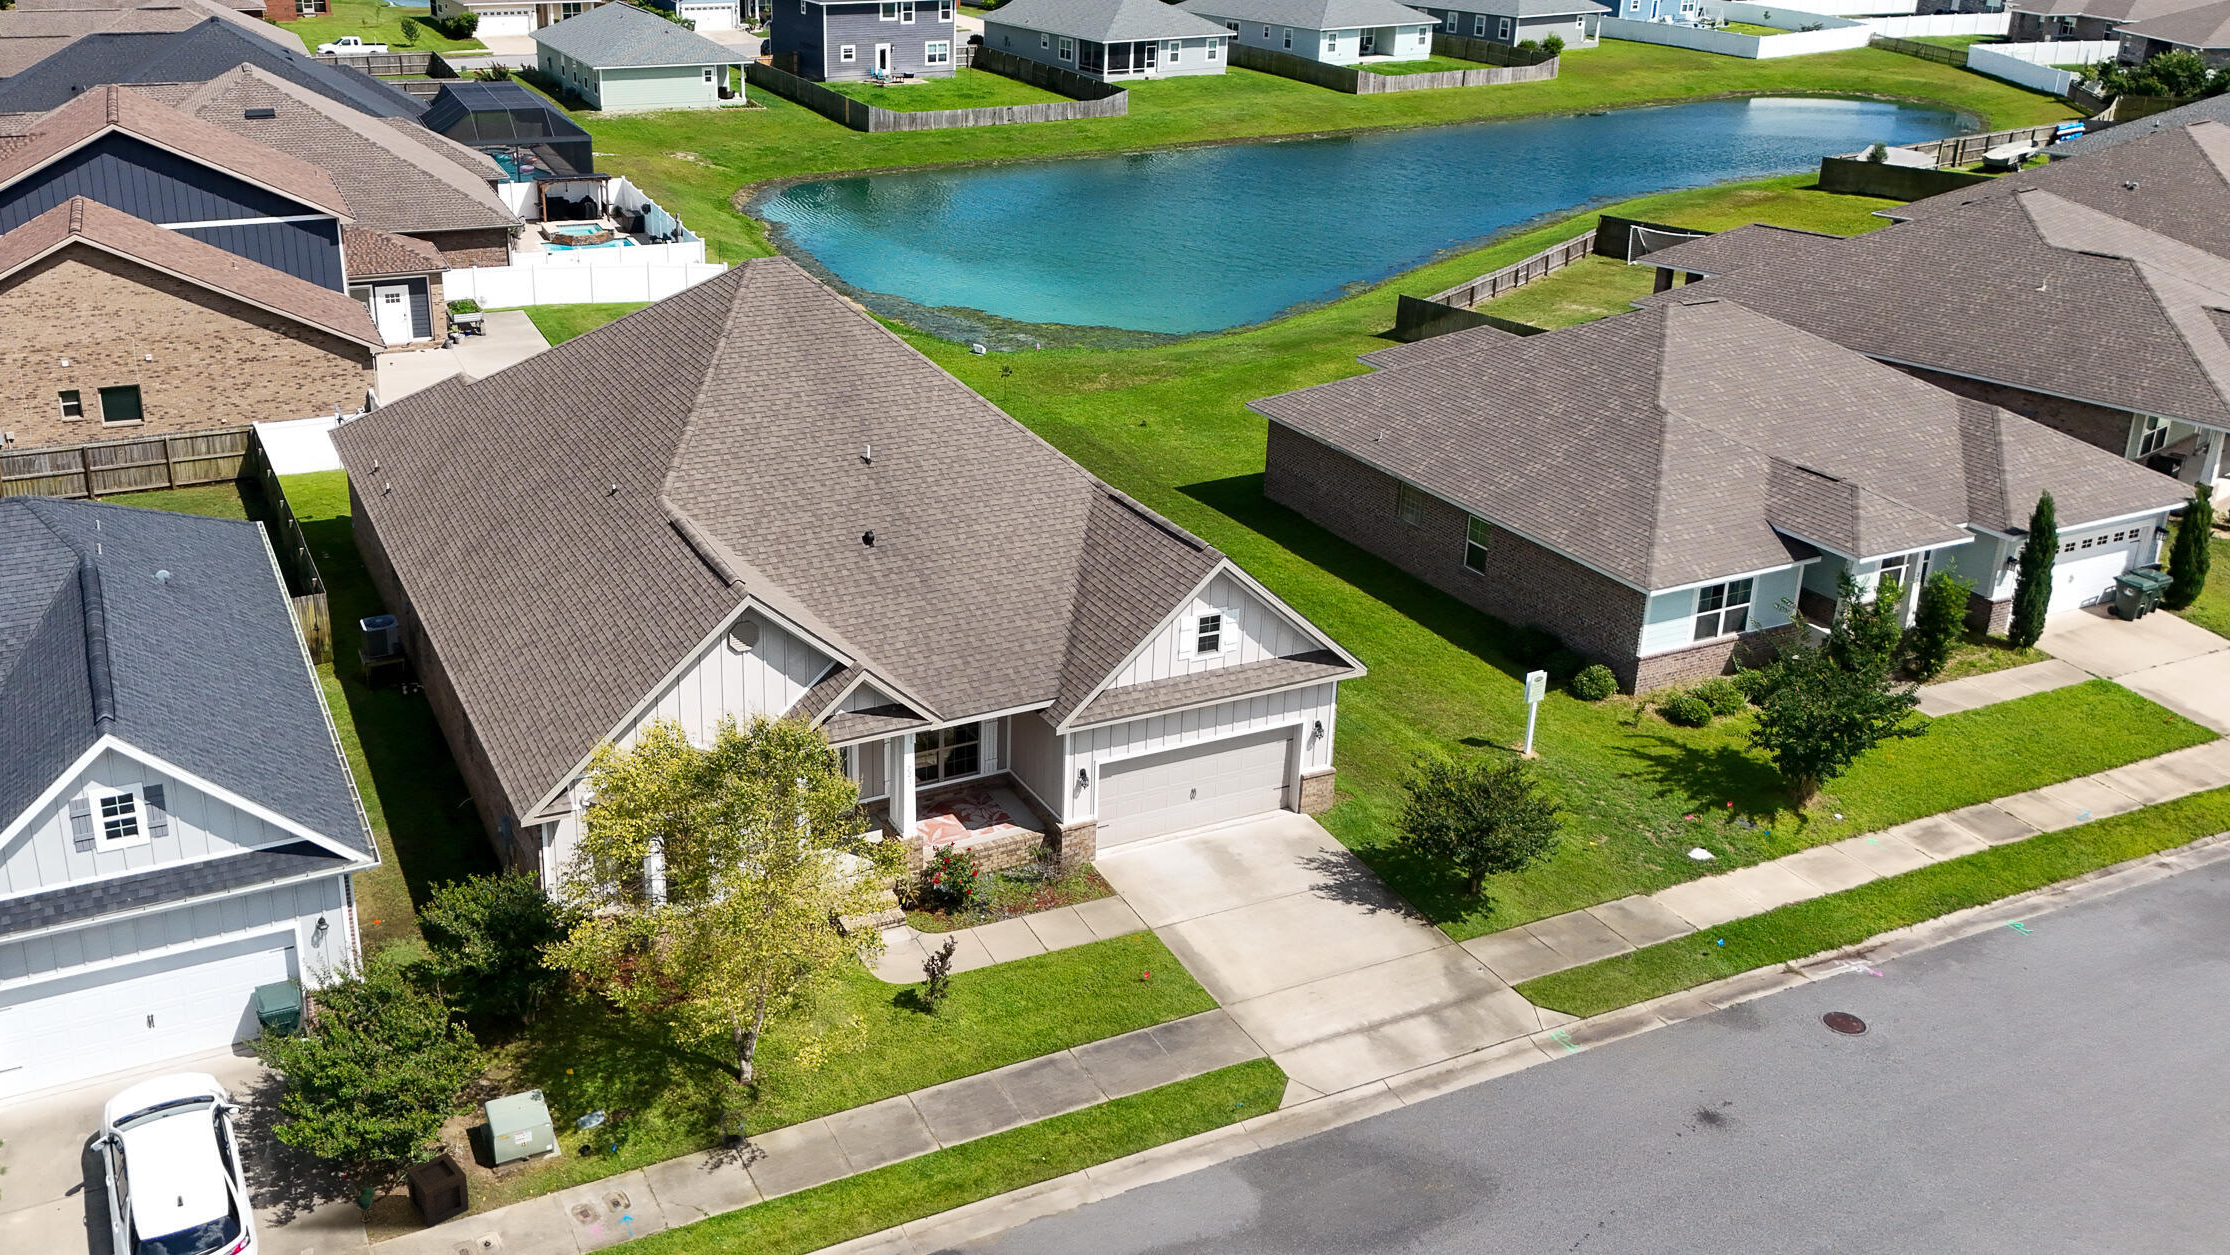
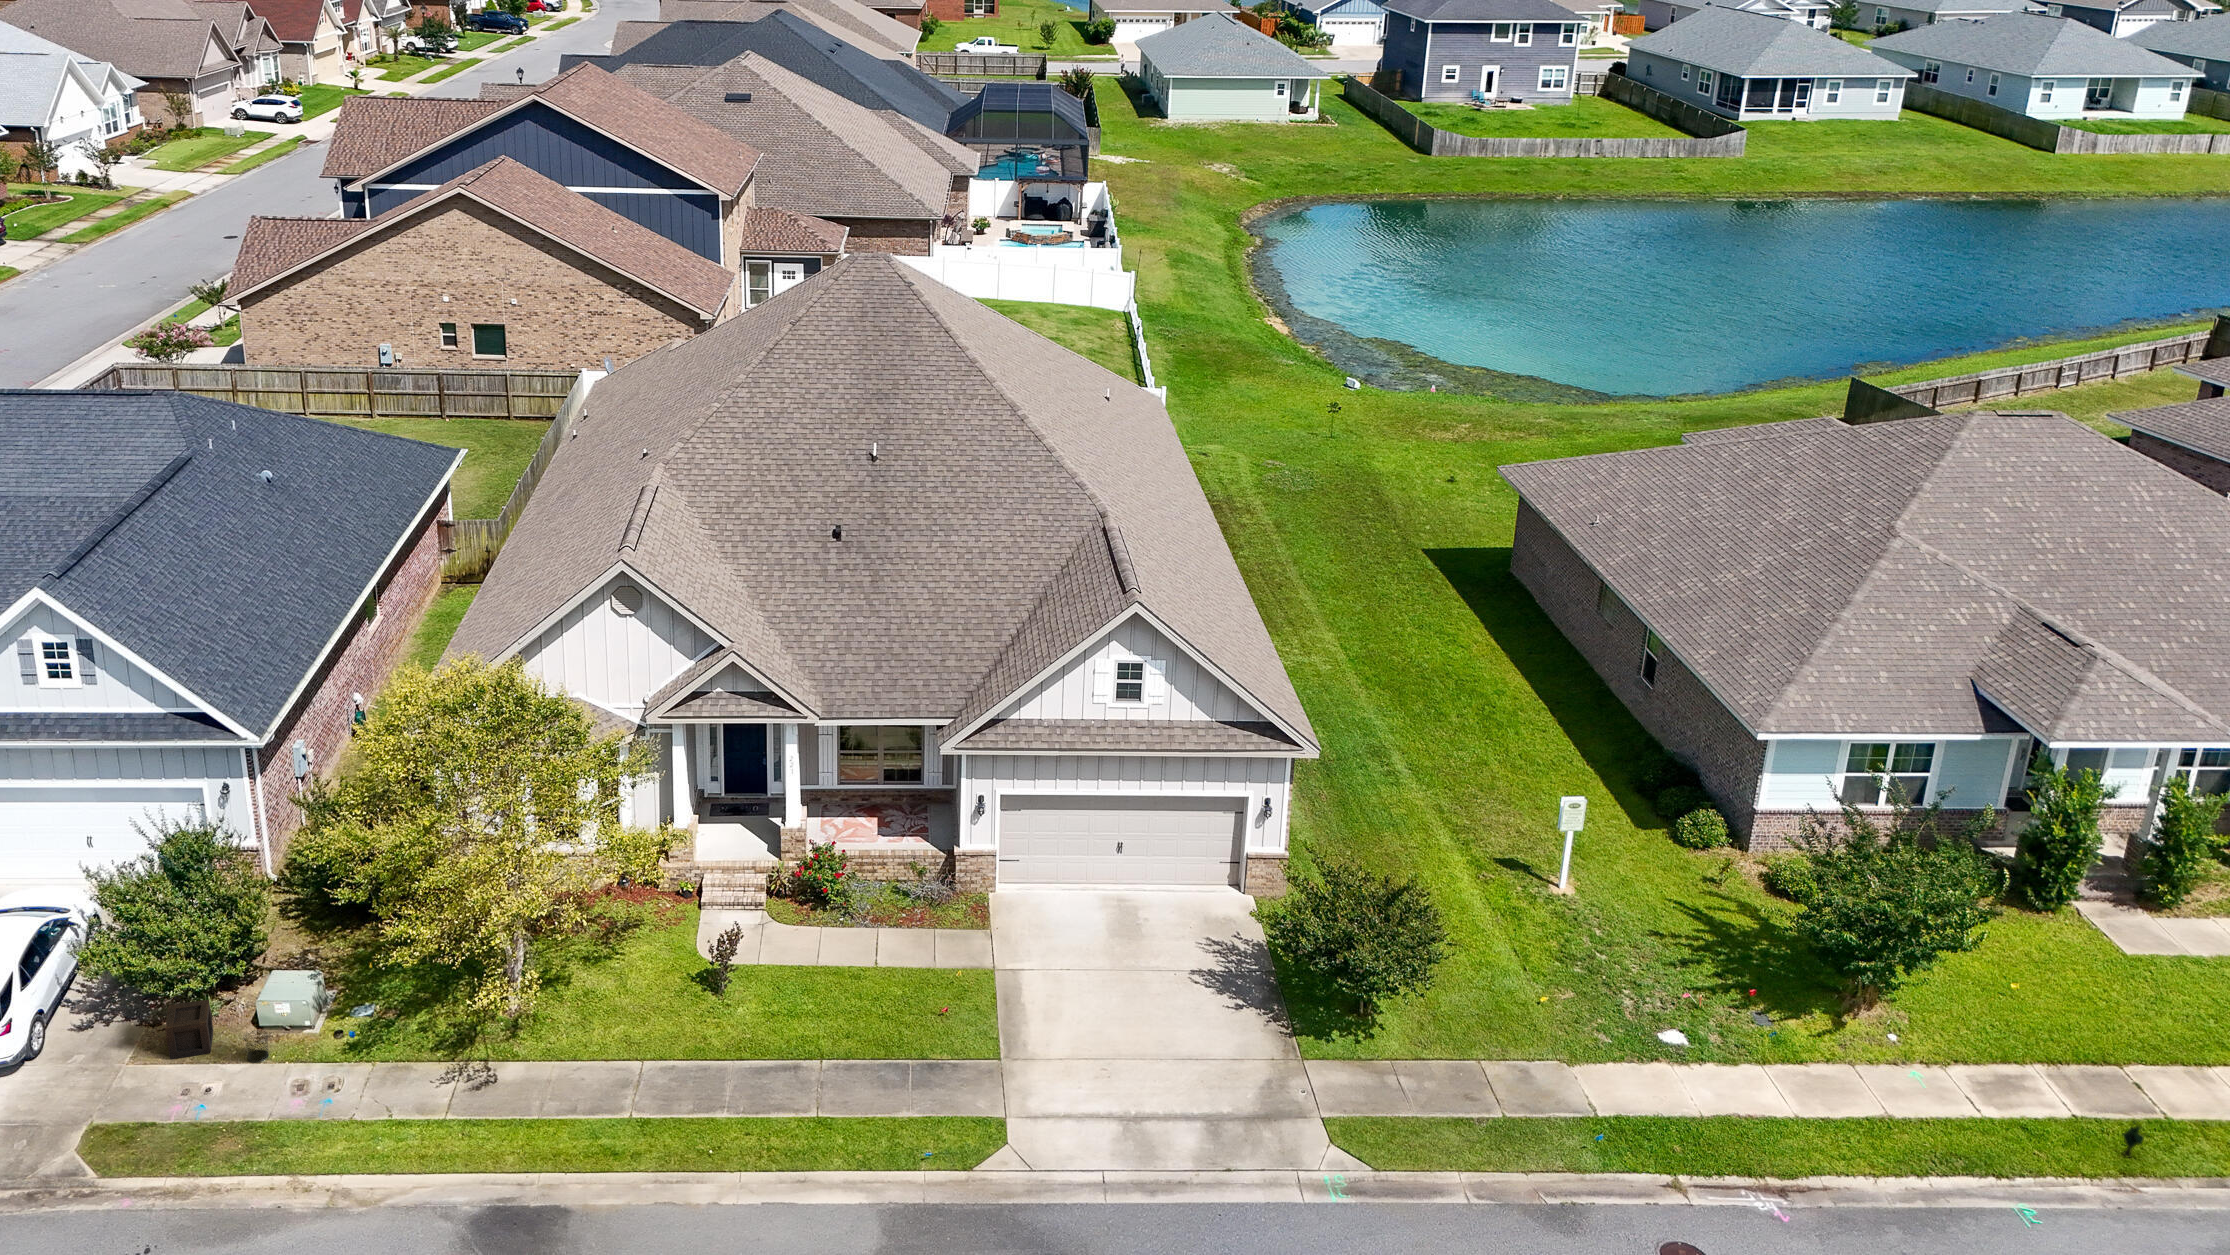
trash can: present [721,1114,745,1148] -> present [244,1030,268,1062]
decorative plant: present [353,1185,376,1223] -> present [2122,1121,2144,1157]

